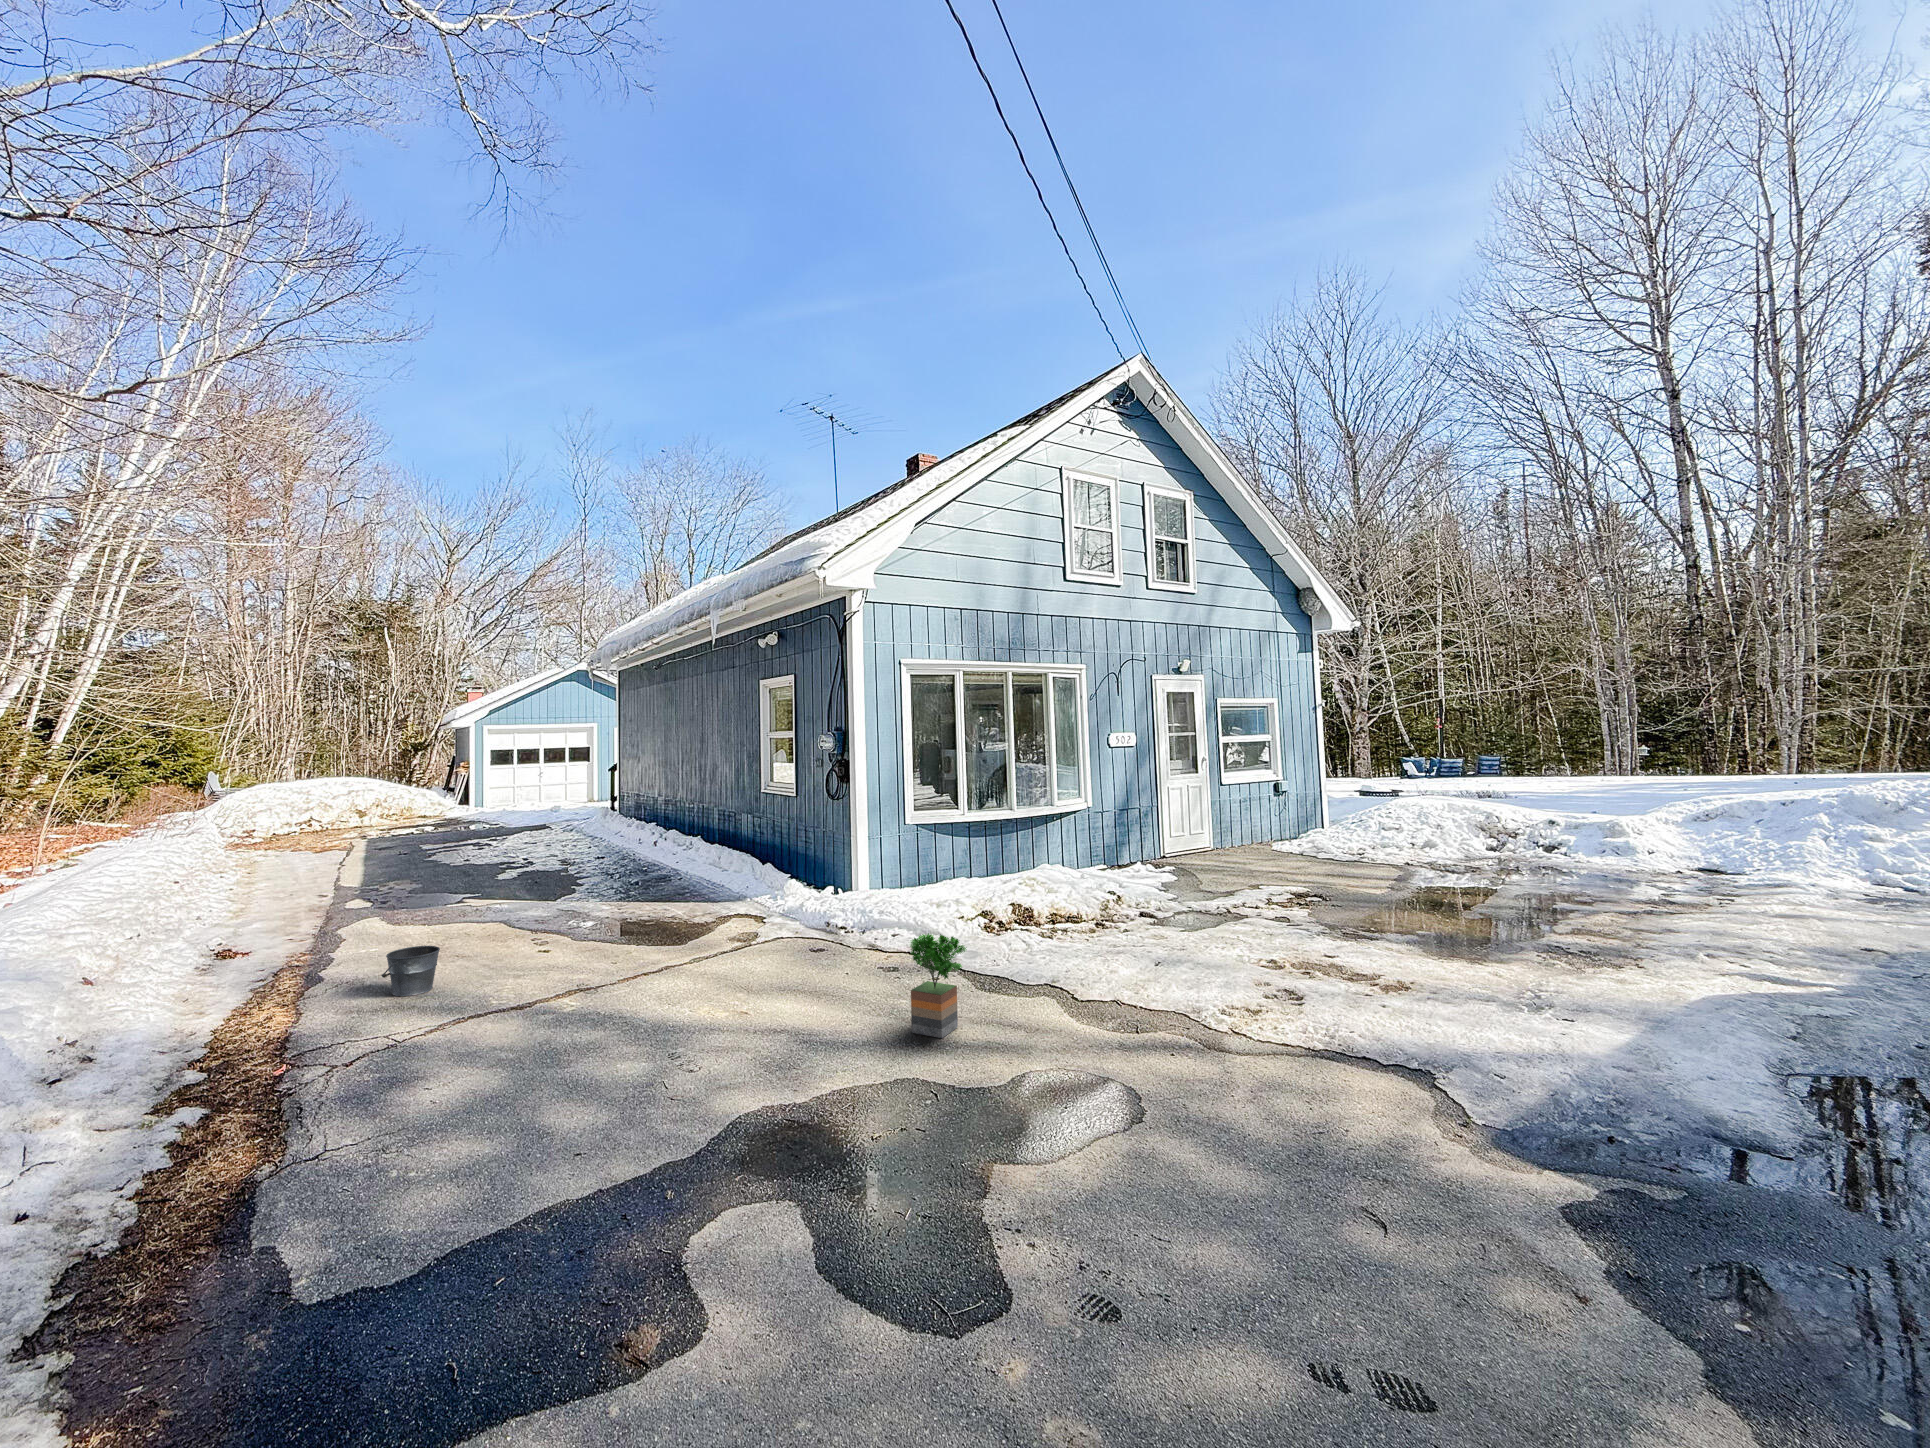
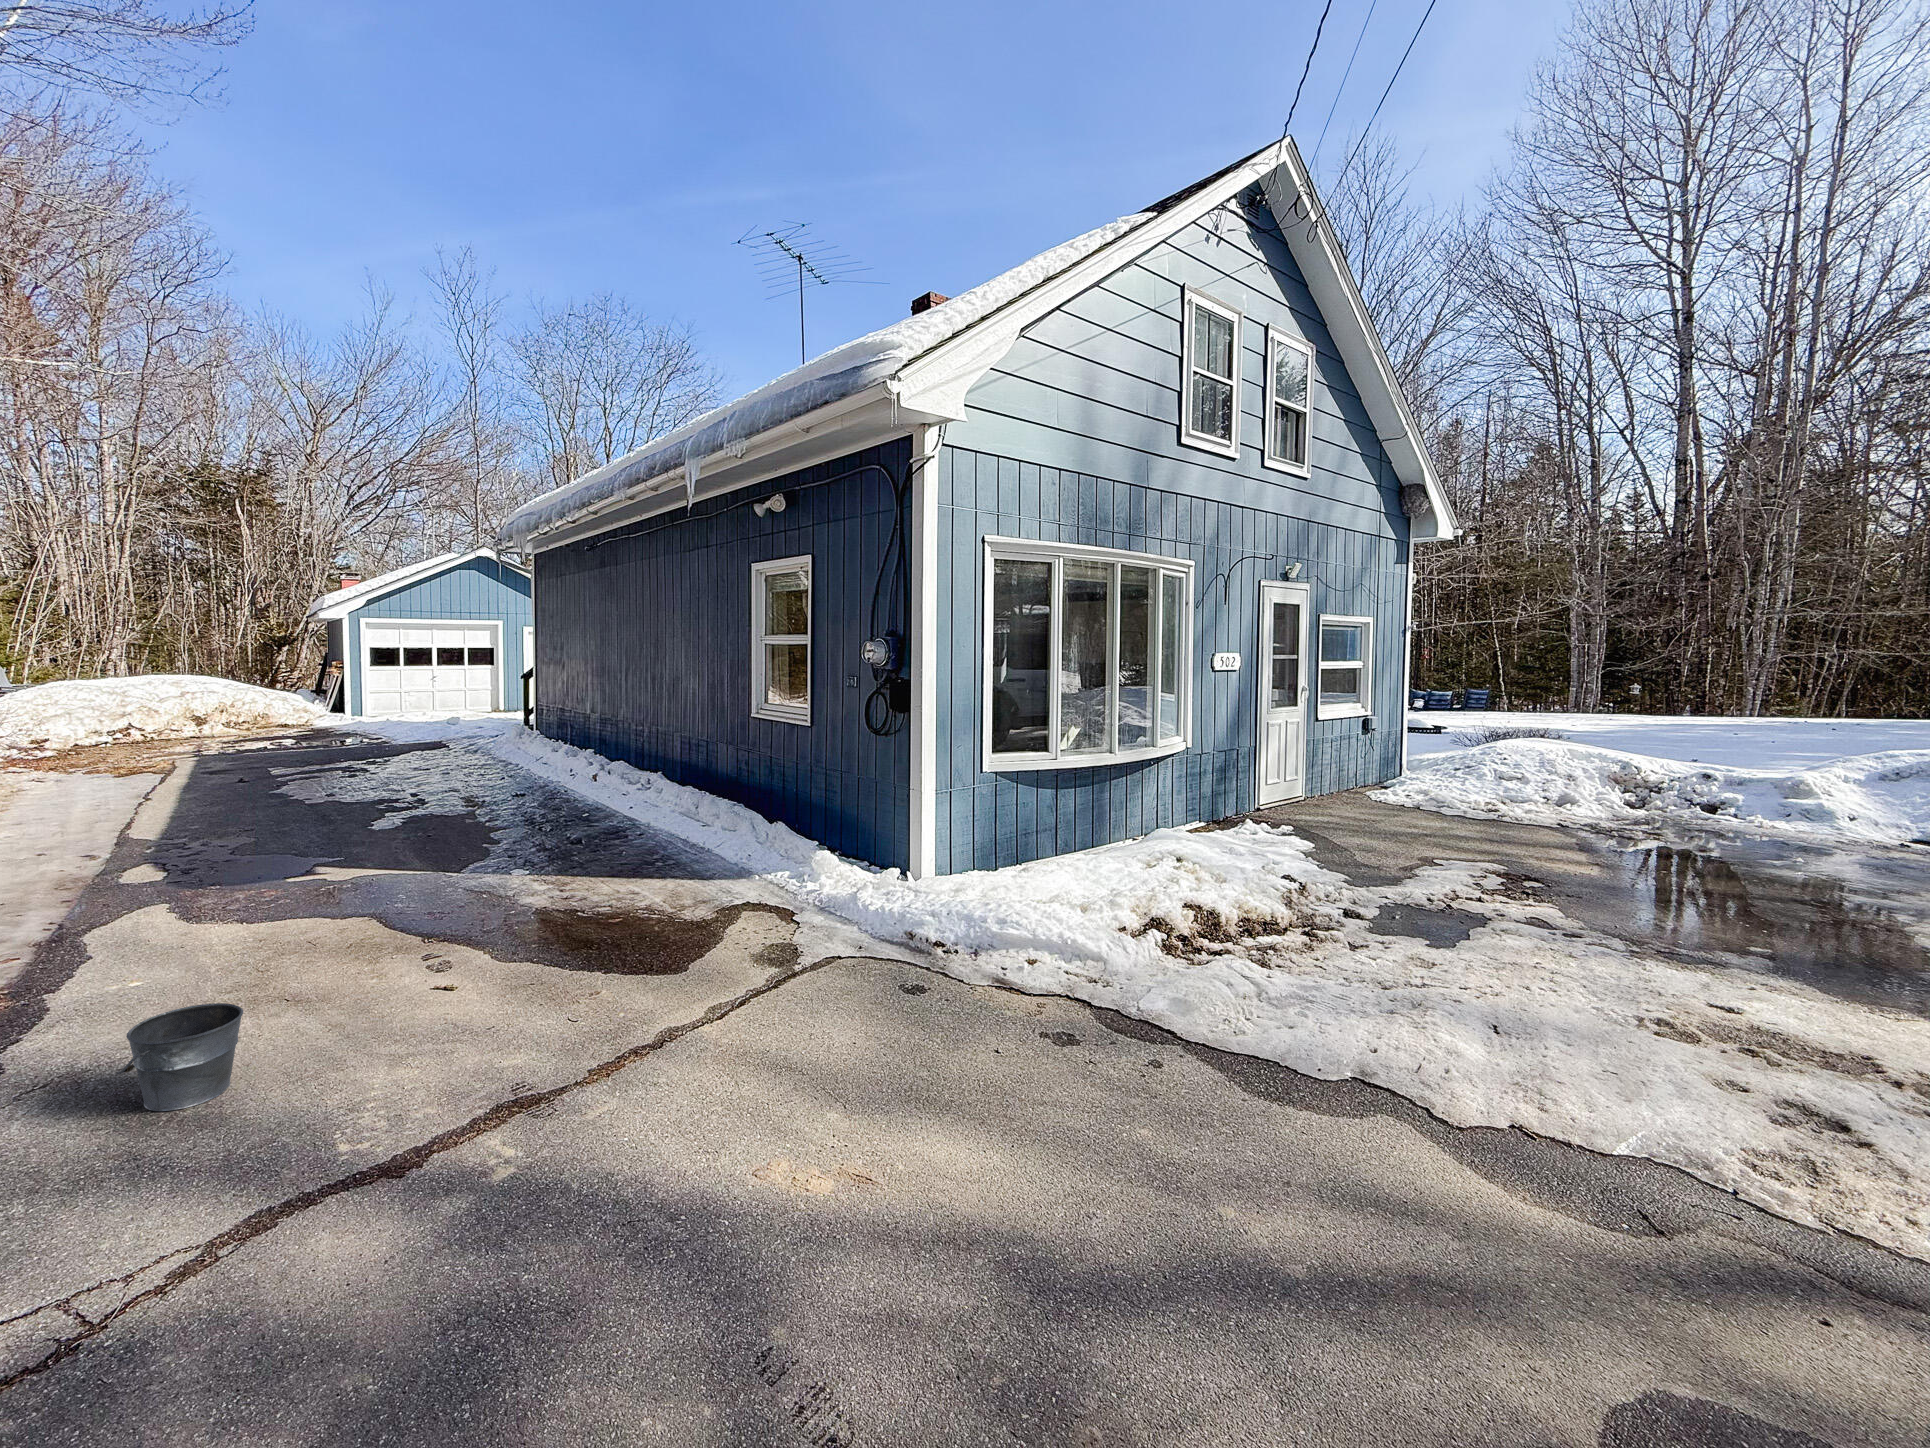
potted tree: present [910,933,967,1038] -> none [1211,1032,1351,1260]

